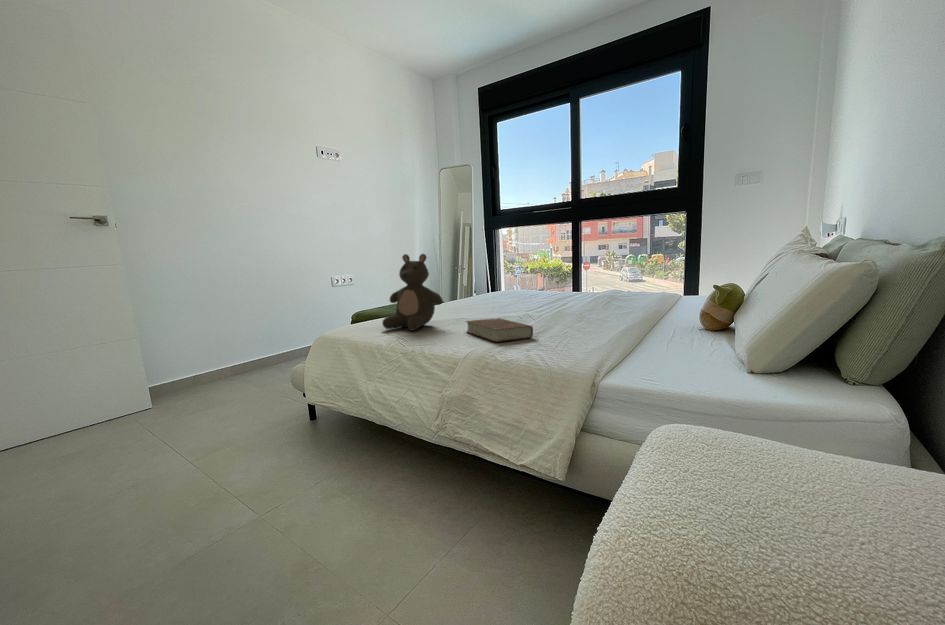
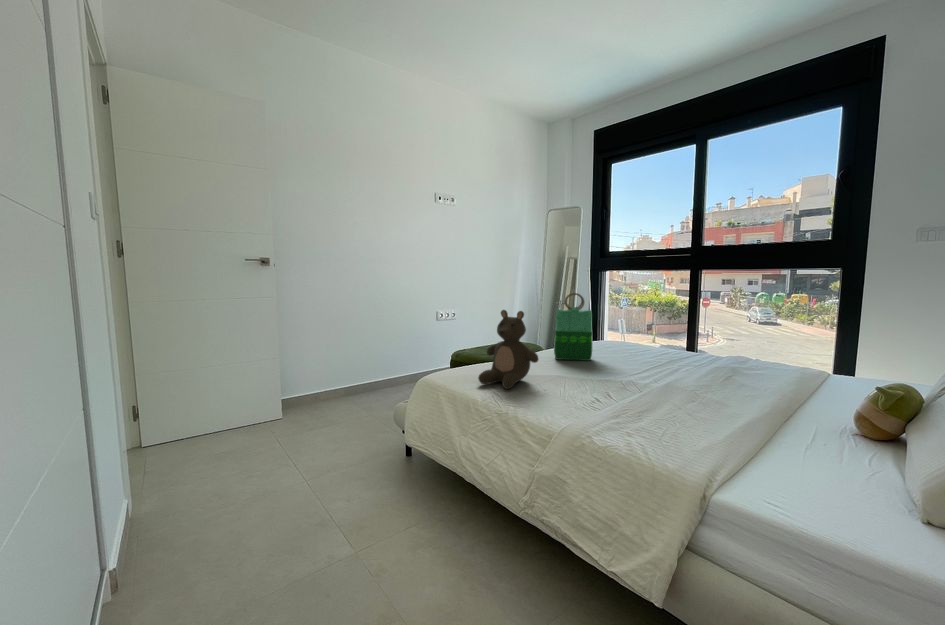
tote bag: none [456,245,492,311] -> present [554,293,593,361]
book: present [466,318,533,342] -> none [560,383,634,418]

